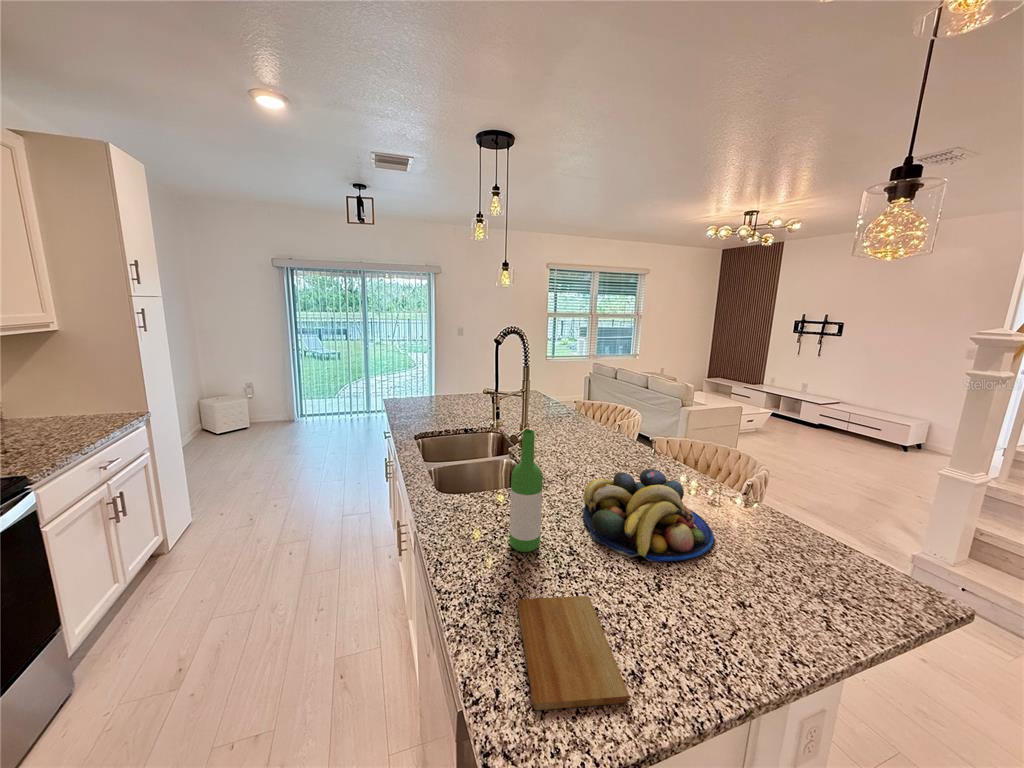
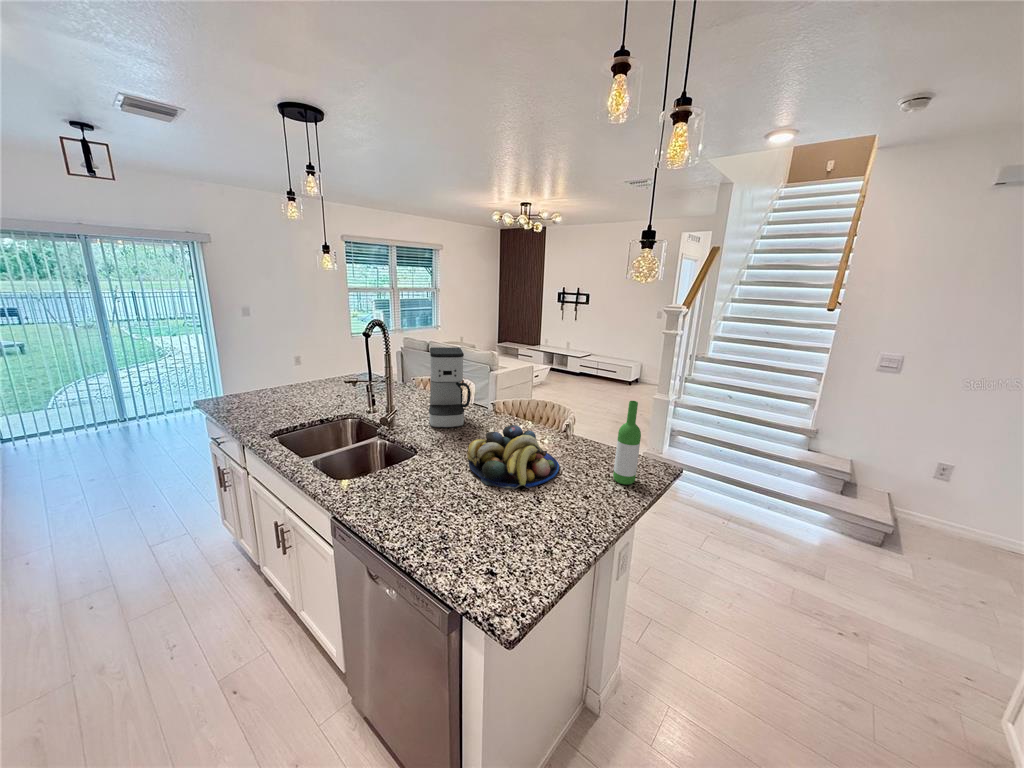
coffee maker: none [565,365,618,461] -> present [429,347,471,428]
wine bottle: present [510,430,543,552] -> present [613,401,641,485]
cutting board: present [517,596,629,710] -> none [458,519,550,589]

